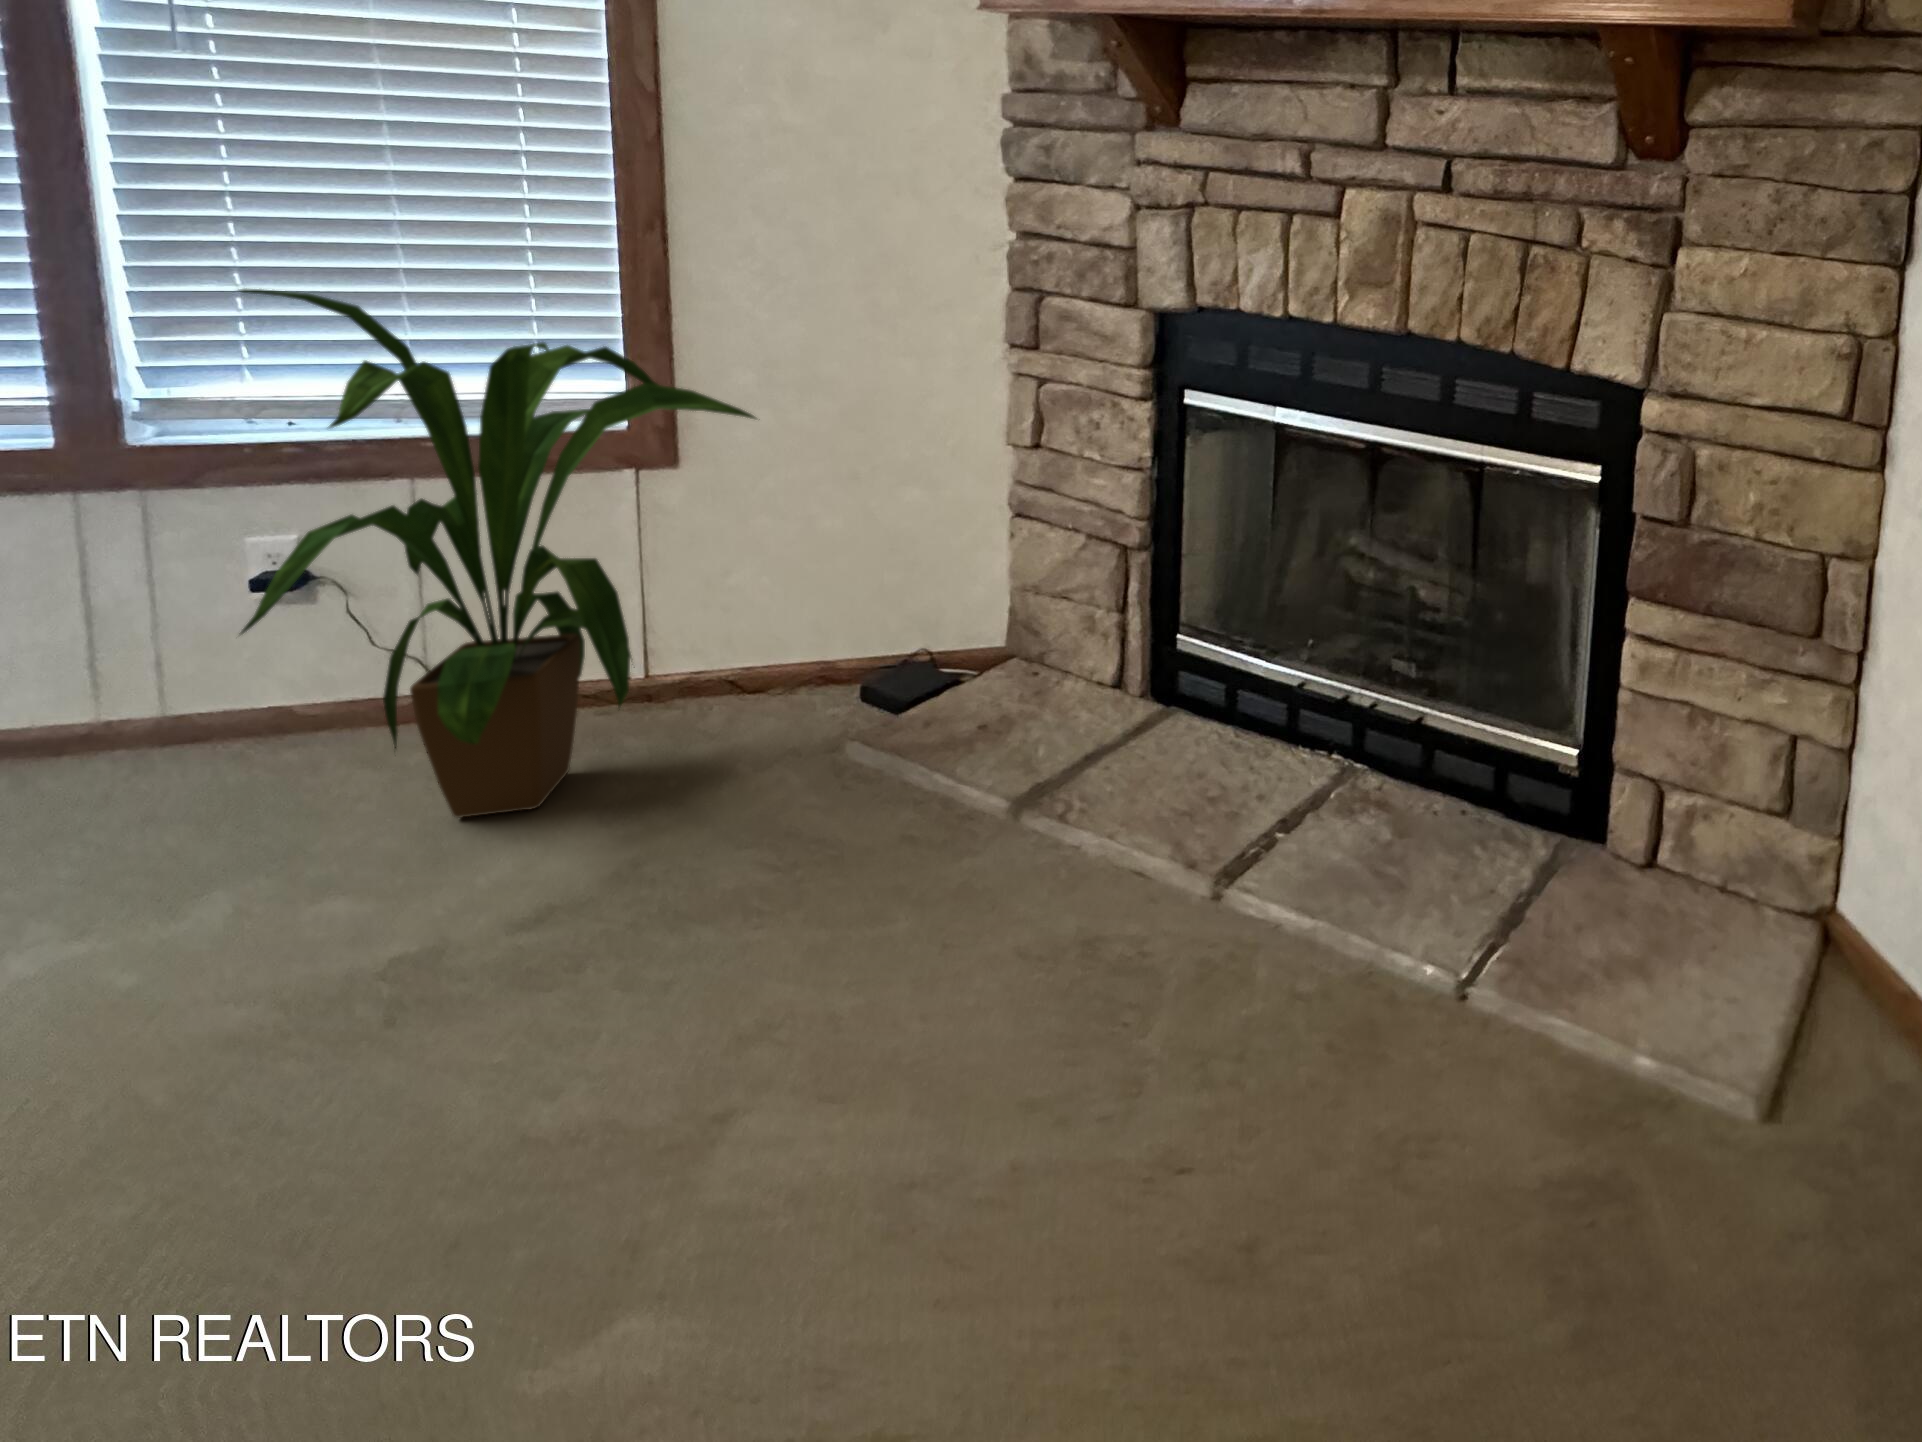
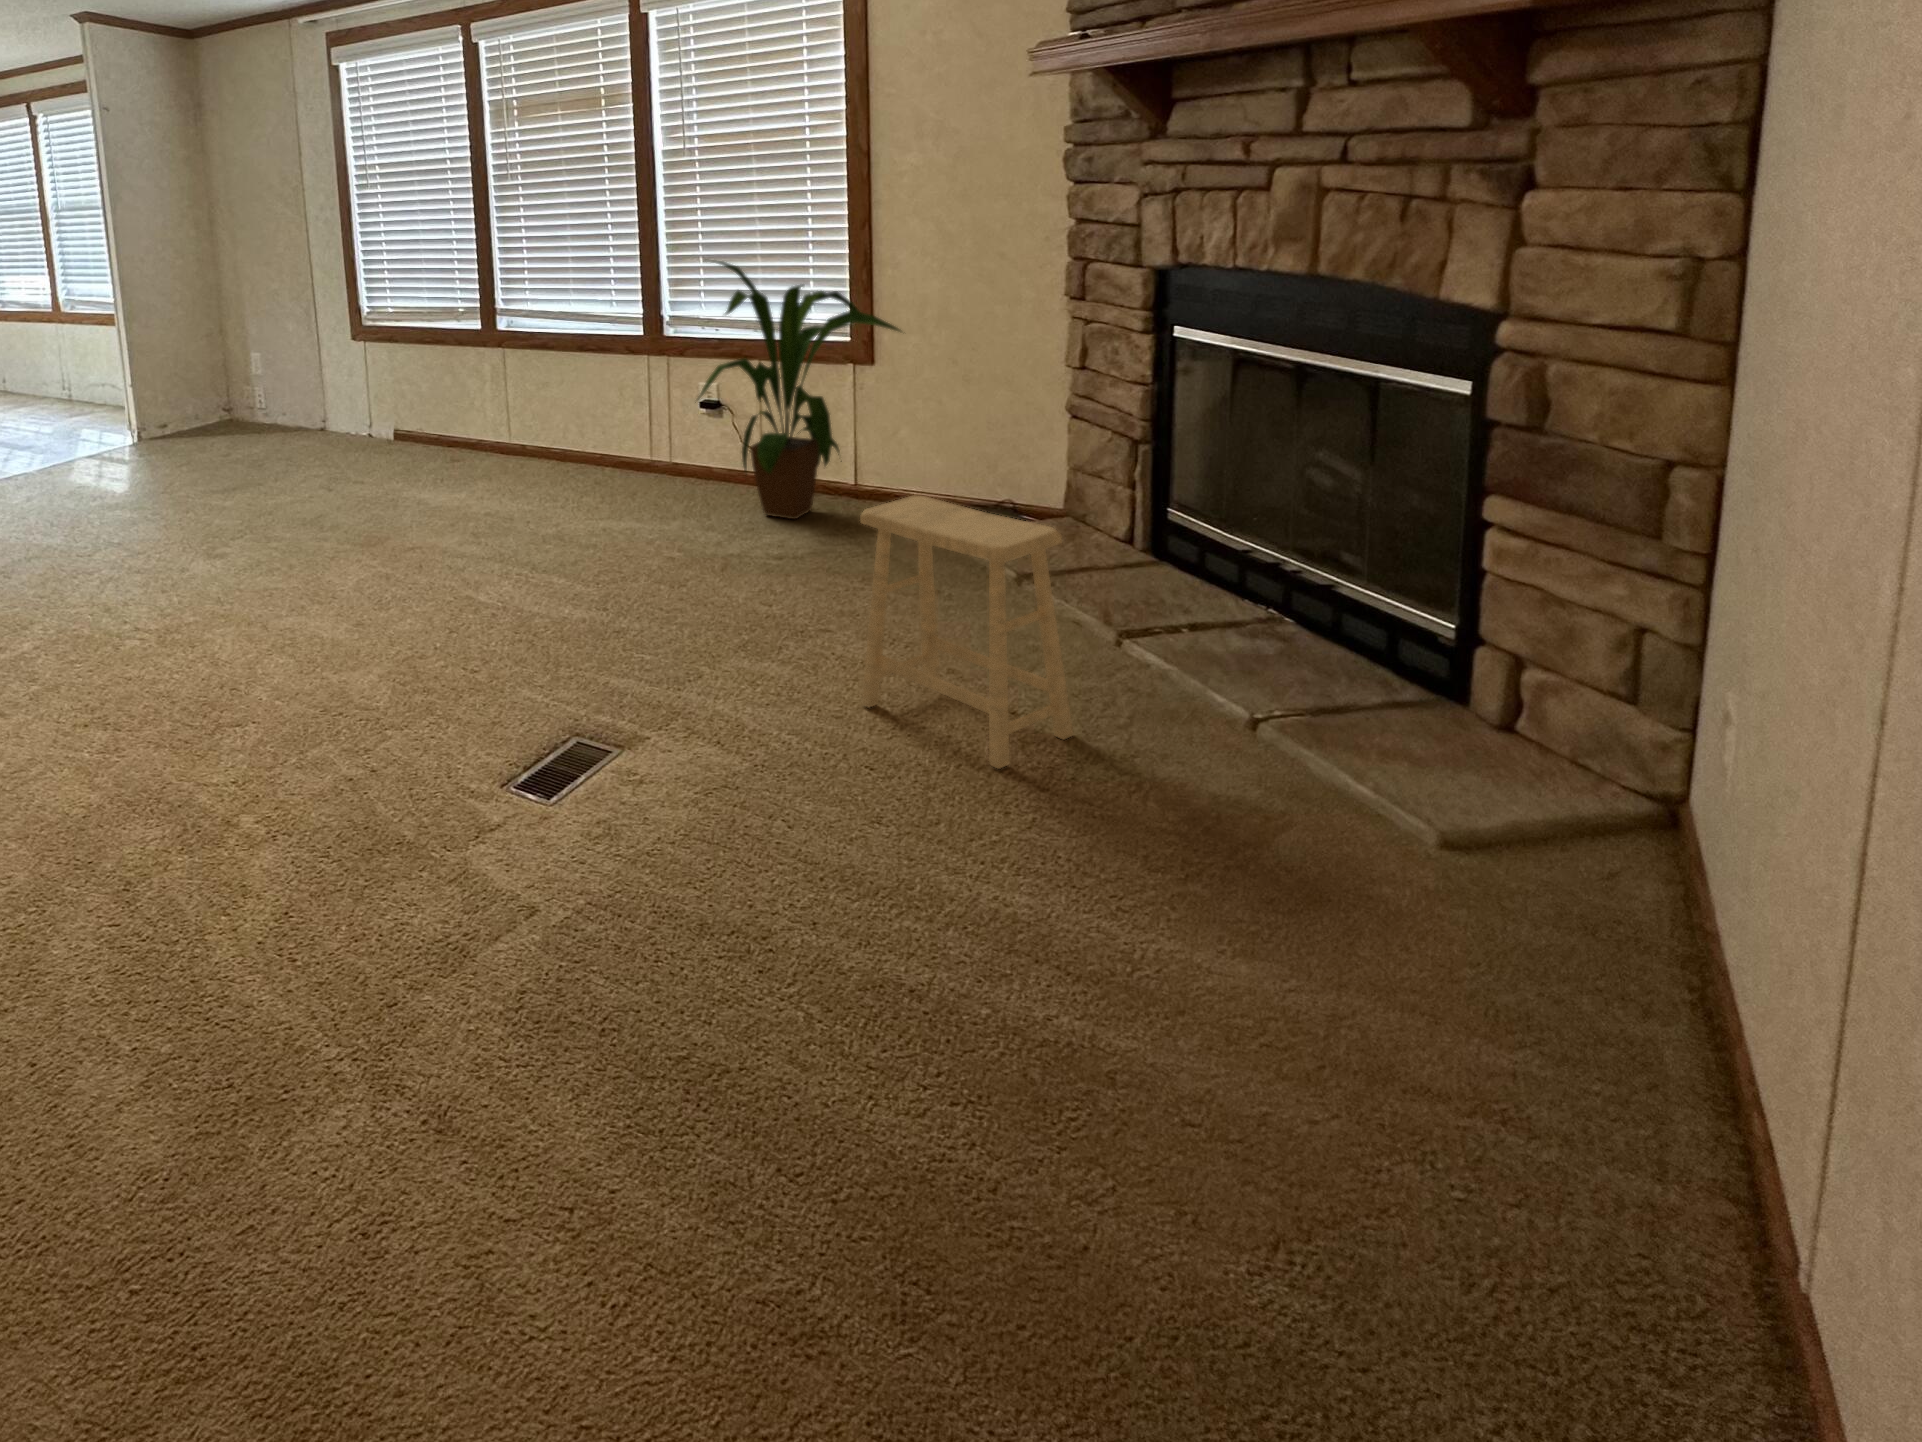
footstool: none [871,819,1280,1371] -> present [860,496,1073,769]

